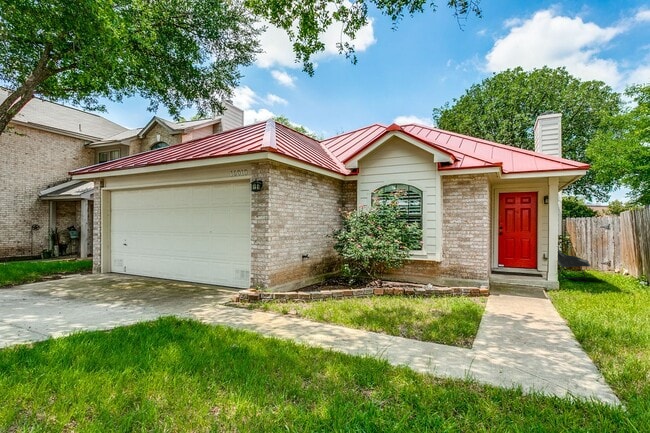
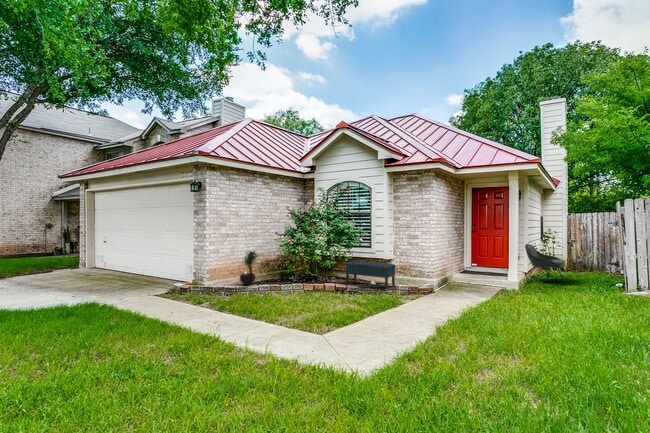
potted tree: none [295,252,315,288] -> present [240,253,258,285]
bench: none [397,263,447,289] -> present [345,261,396,289]

